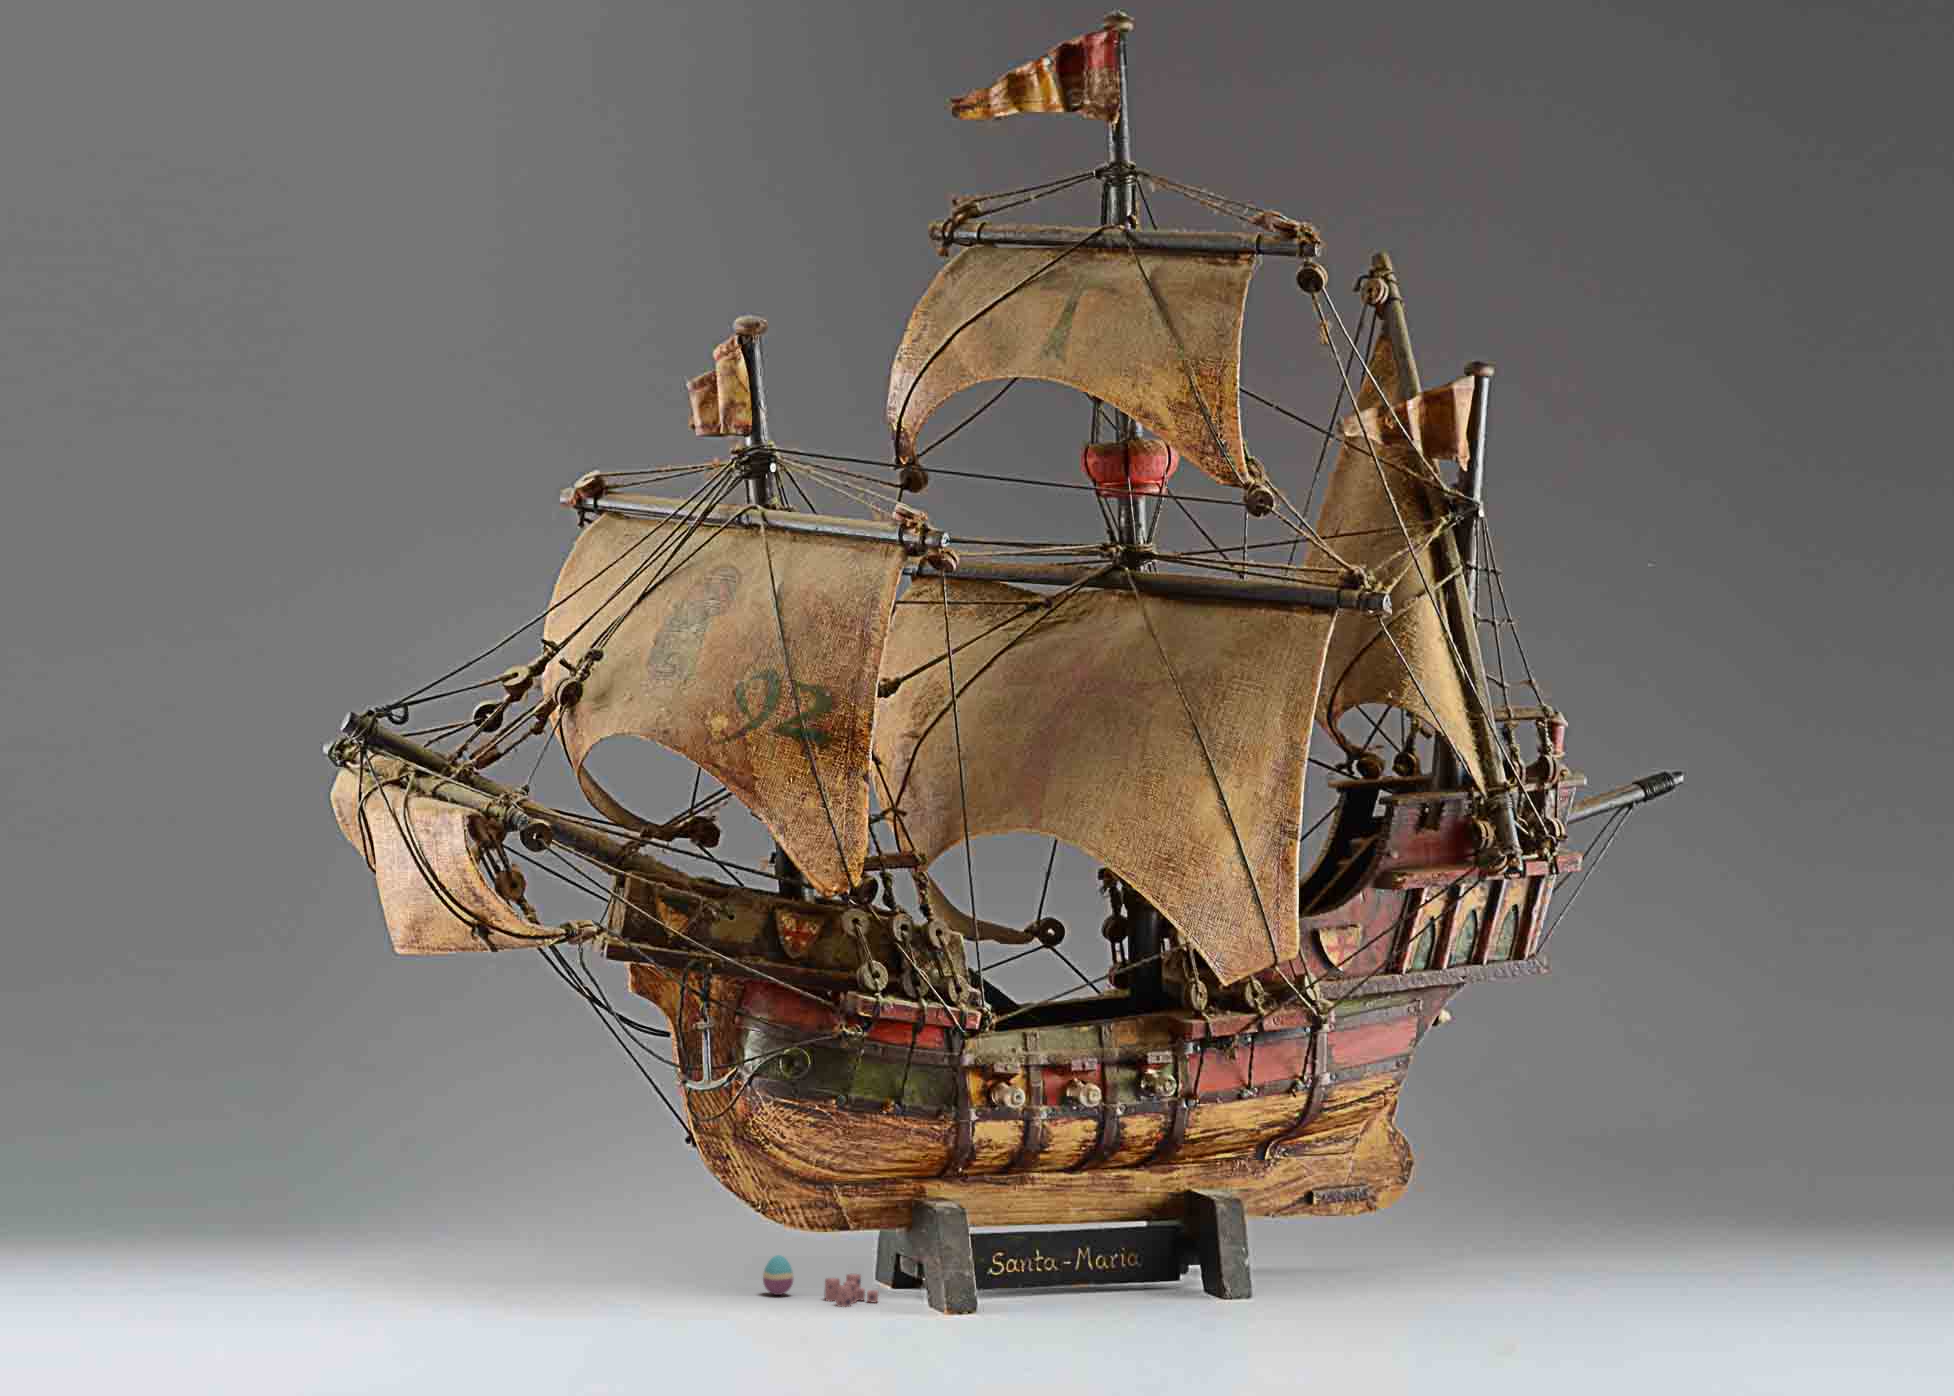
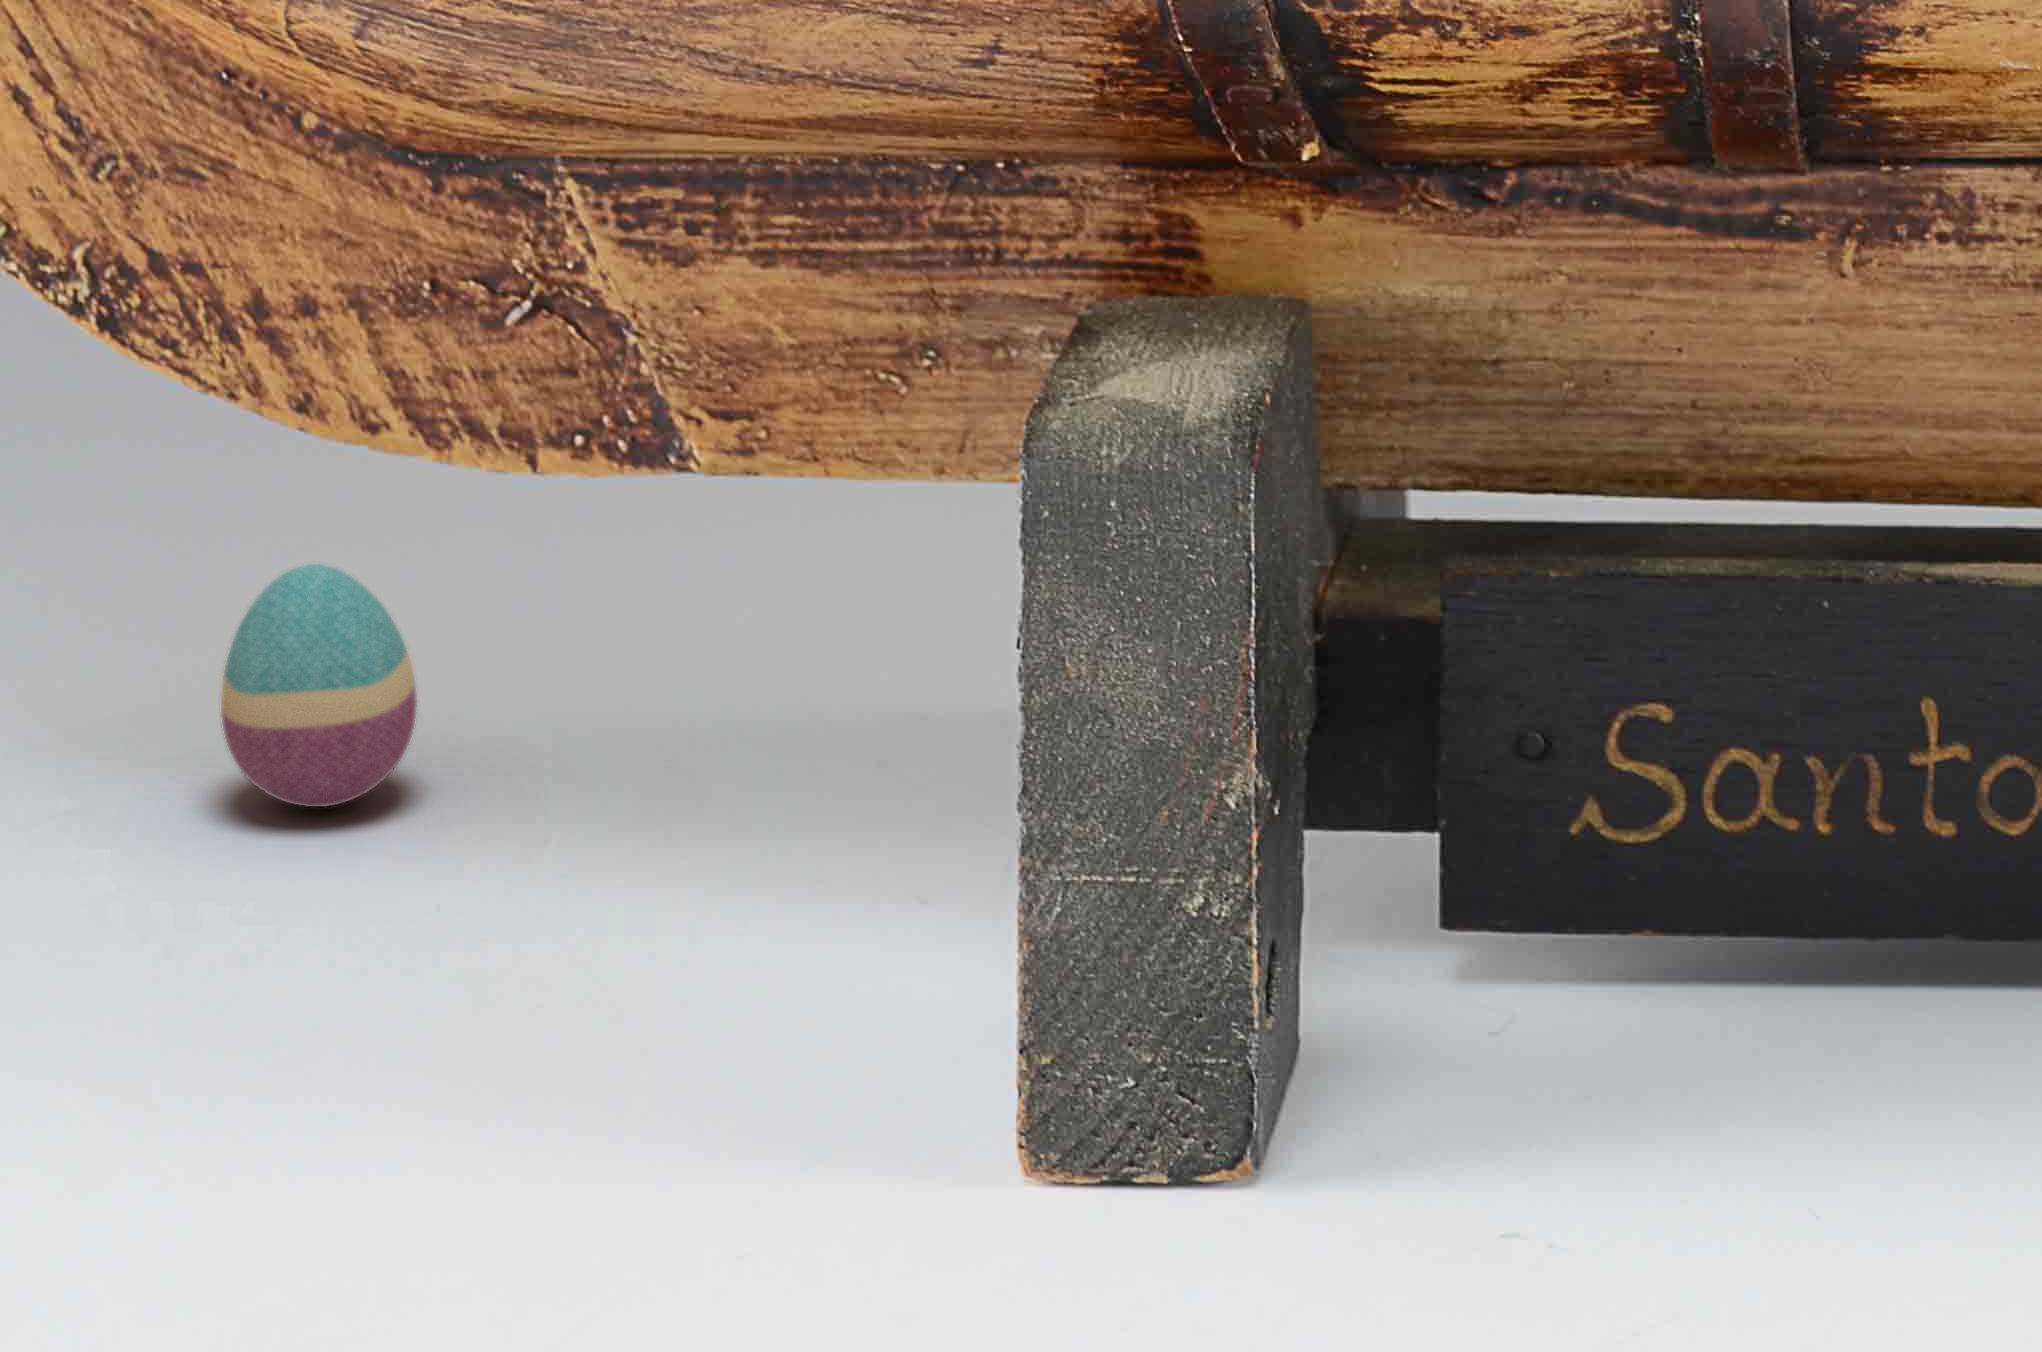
candle: present [825,1274,878,1307] -> none [436,720,802,1005]

